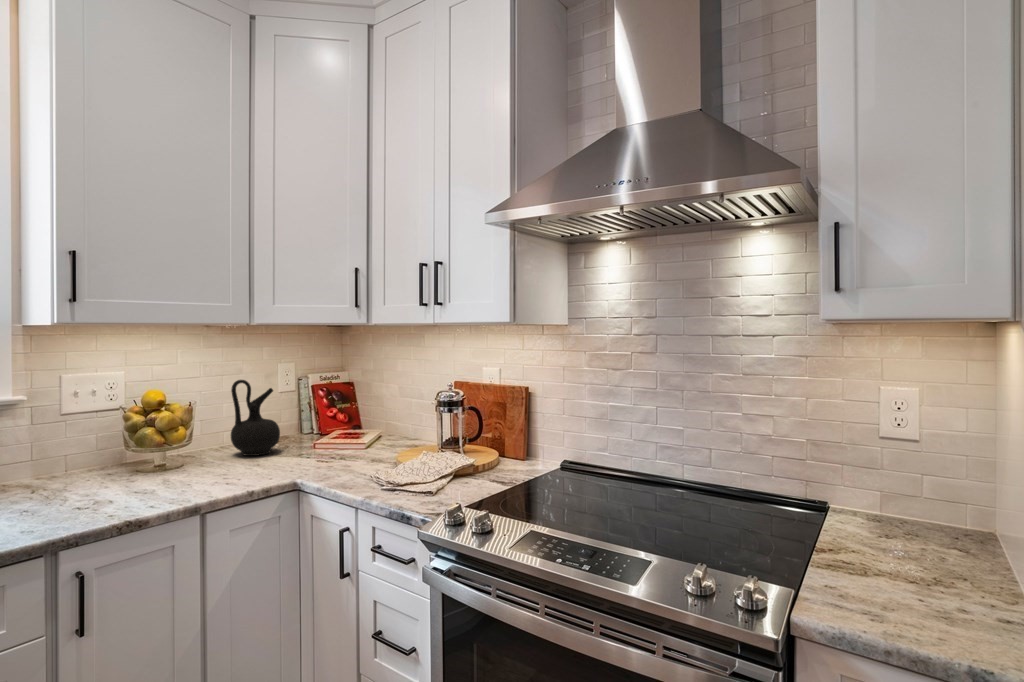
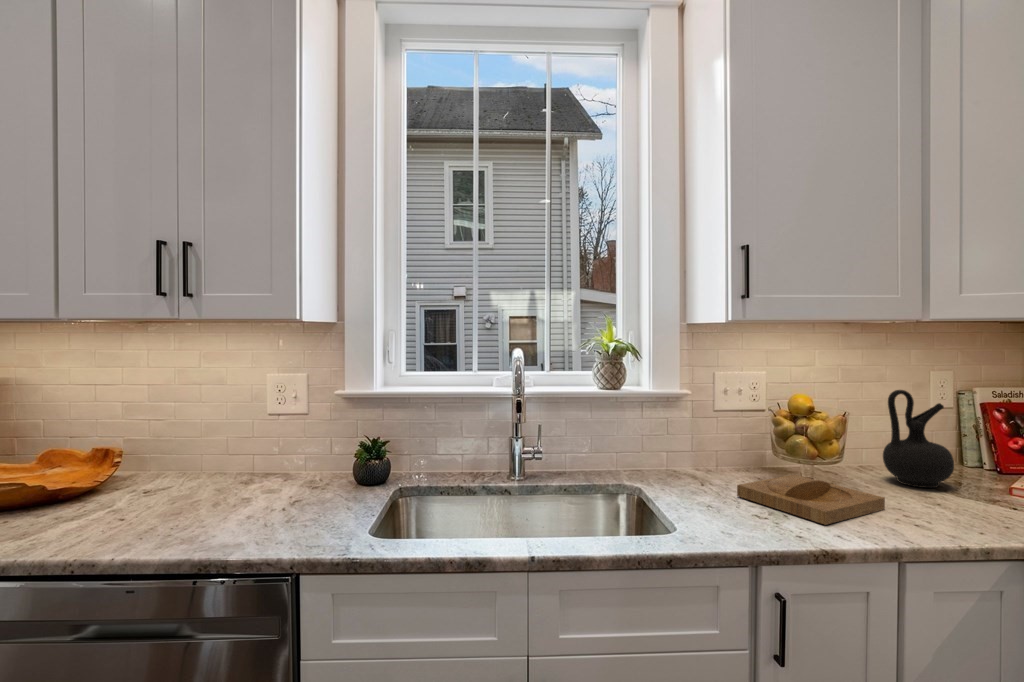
tray: none [72,464,211,501] -> present [737,475,885,525]

